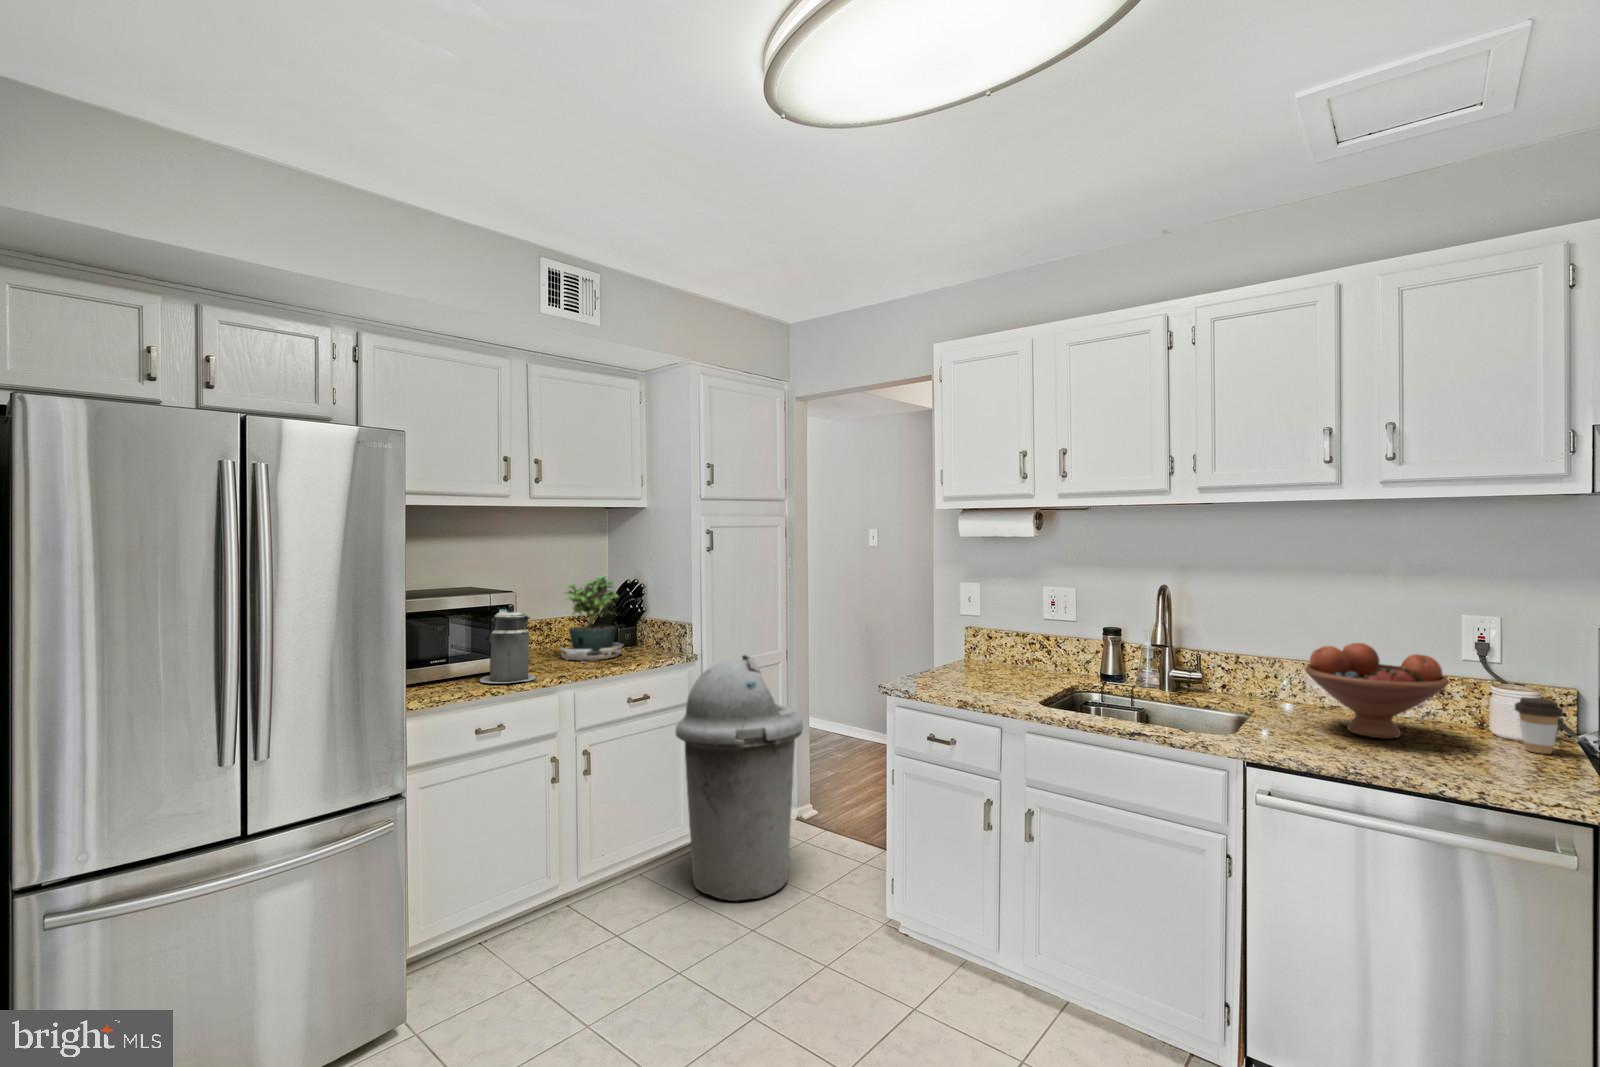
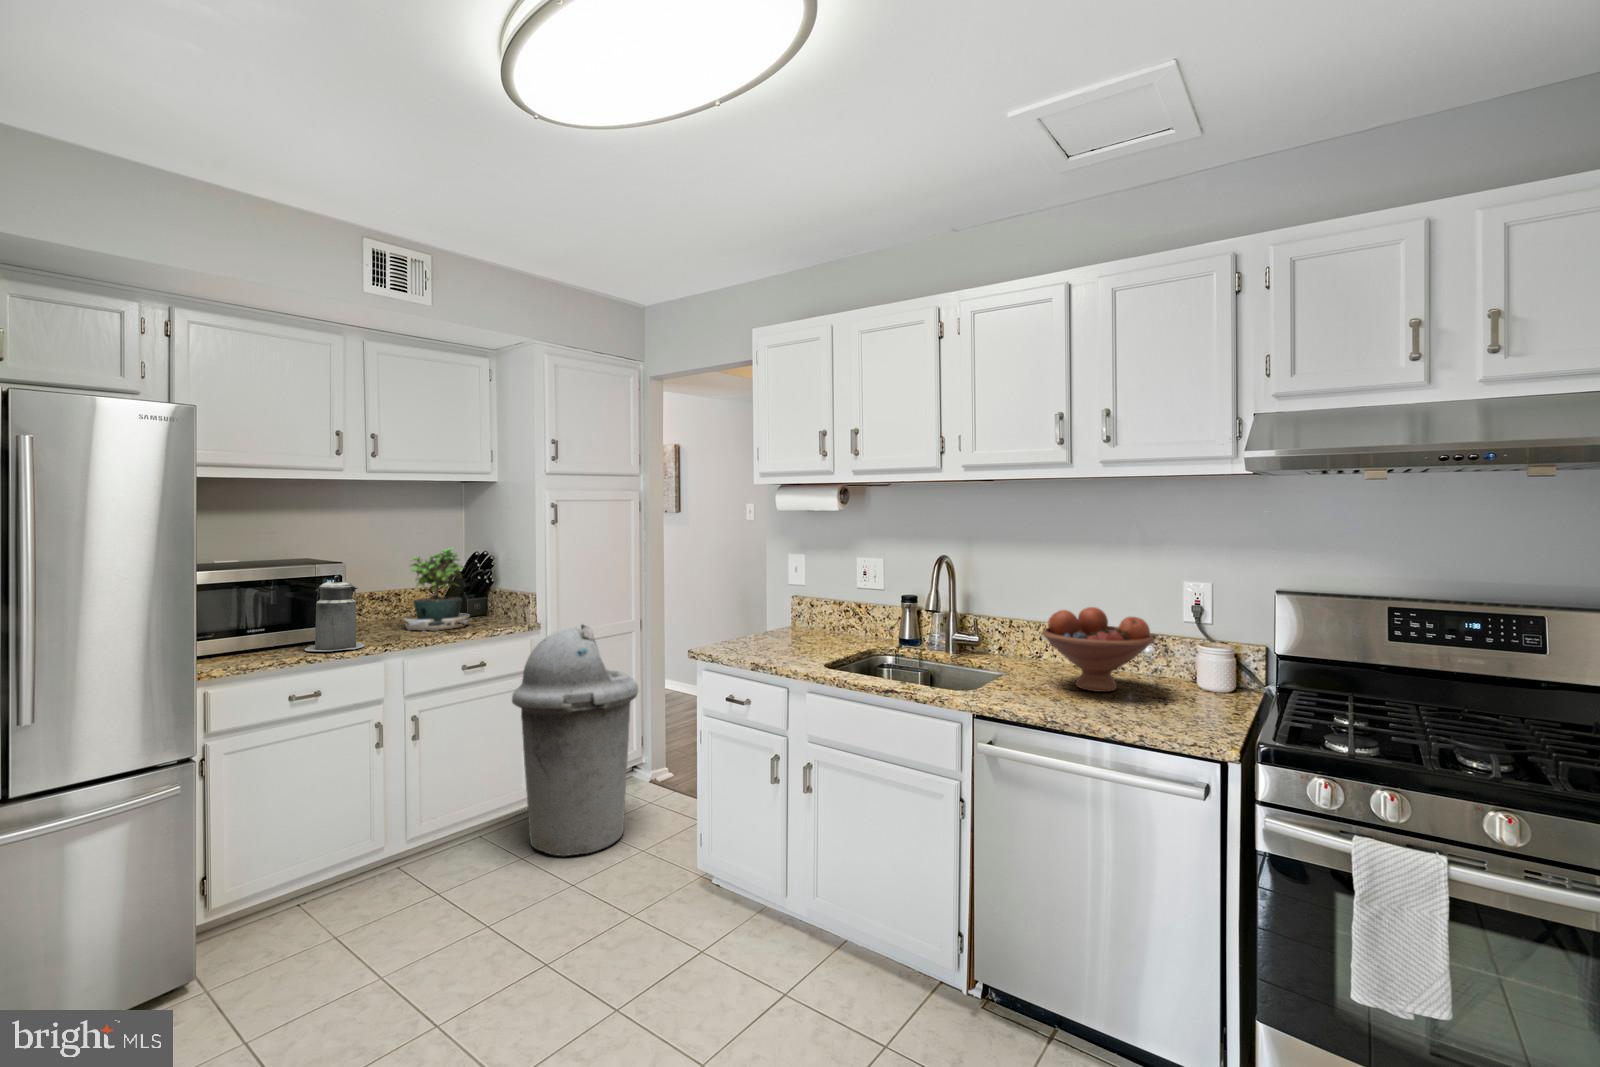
coffee cup: present [1515,697,1563,754] -> none [1206,654,1242,703]

